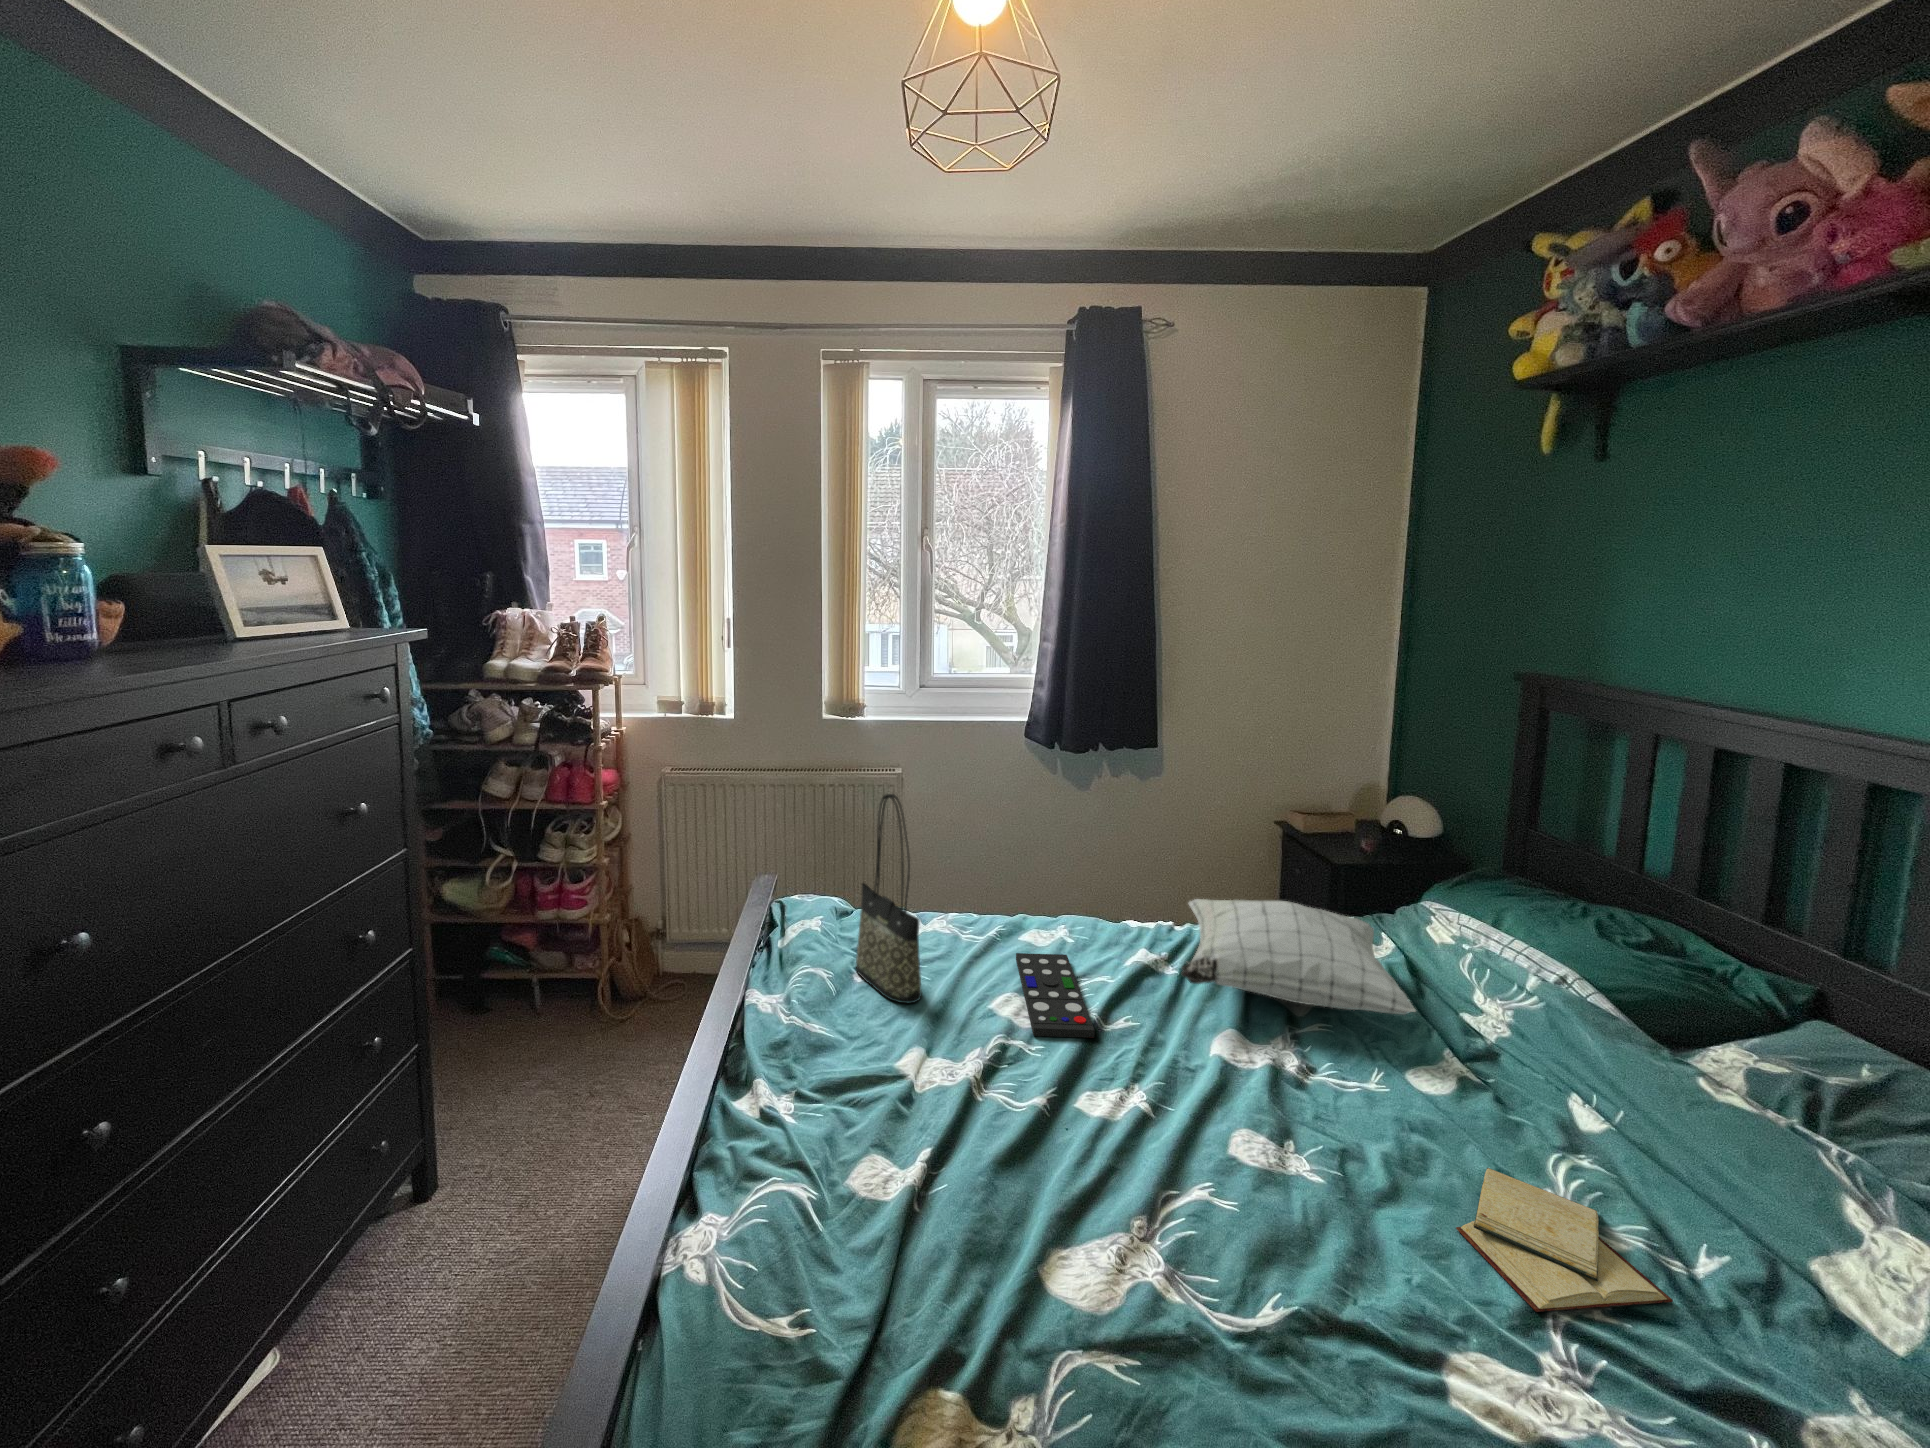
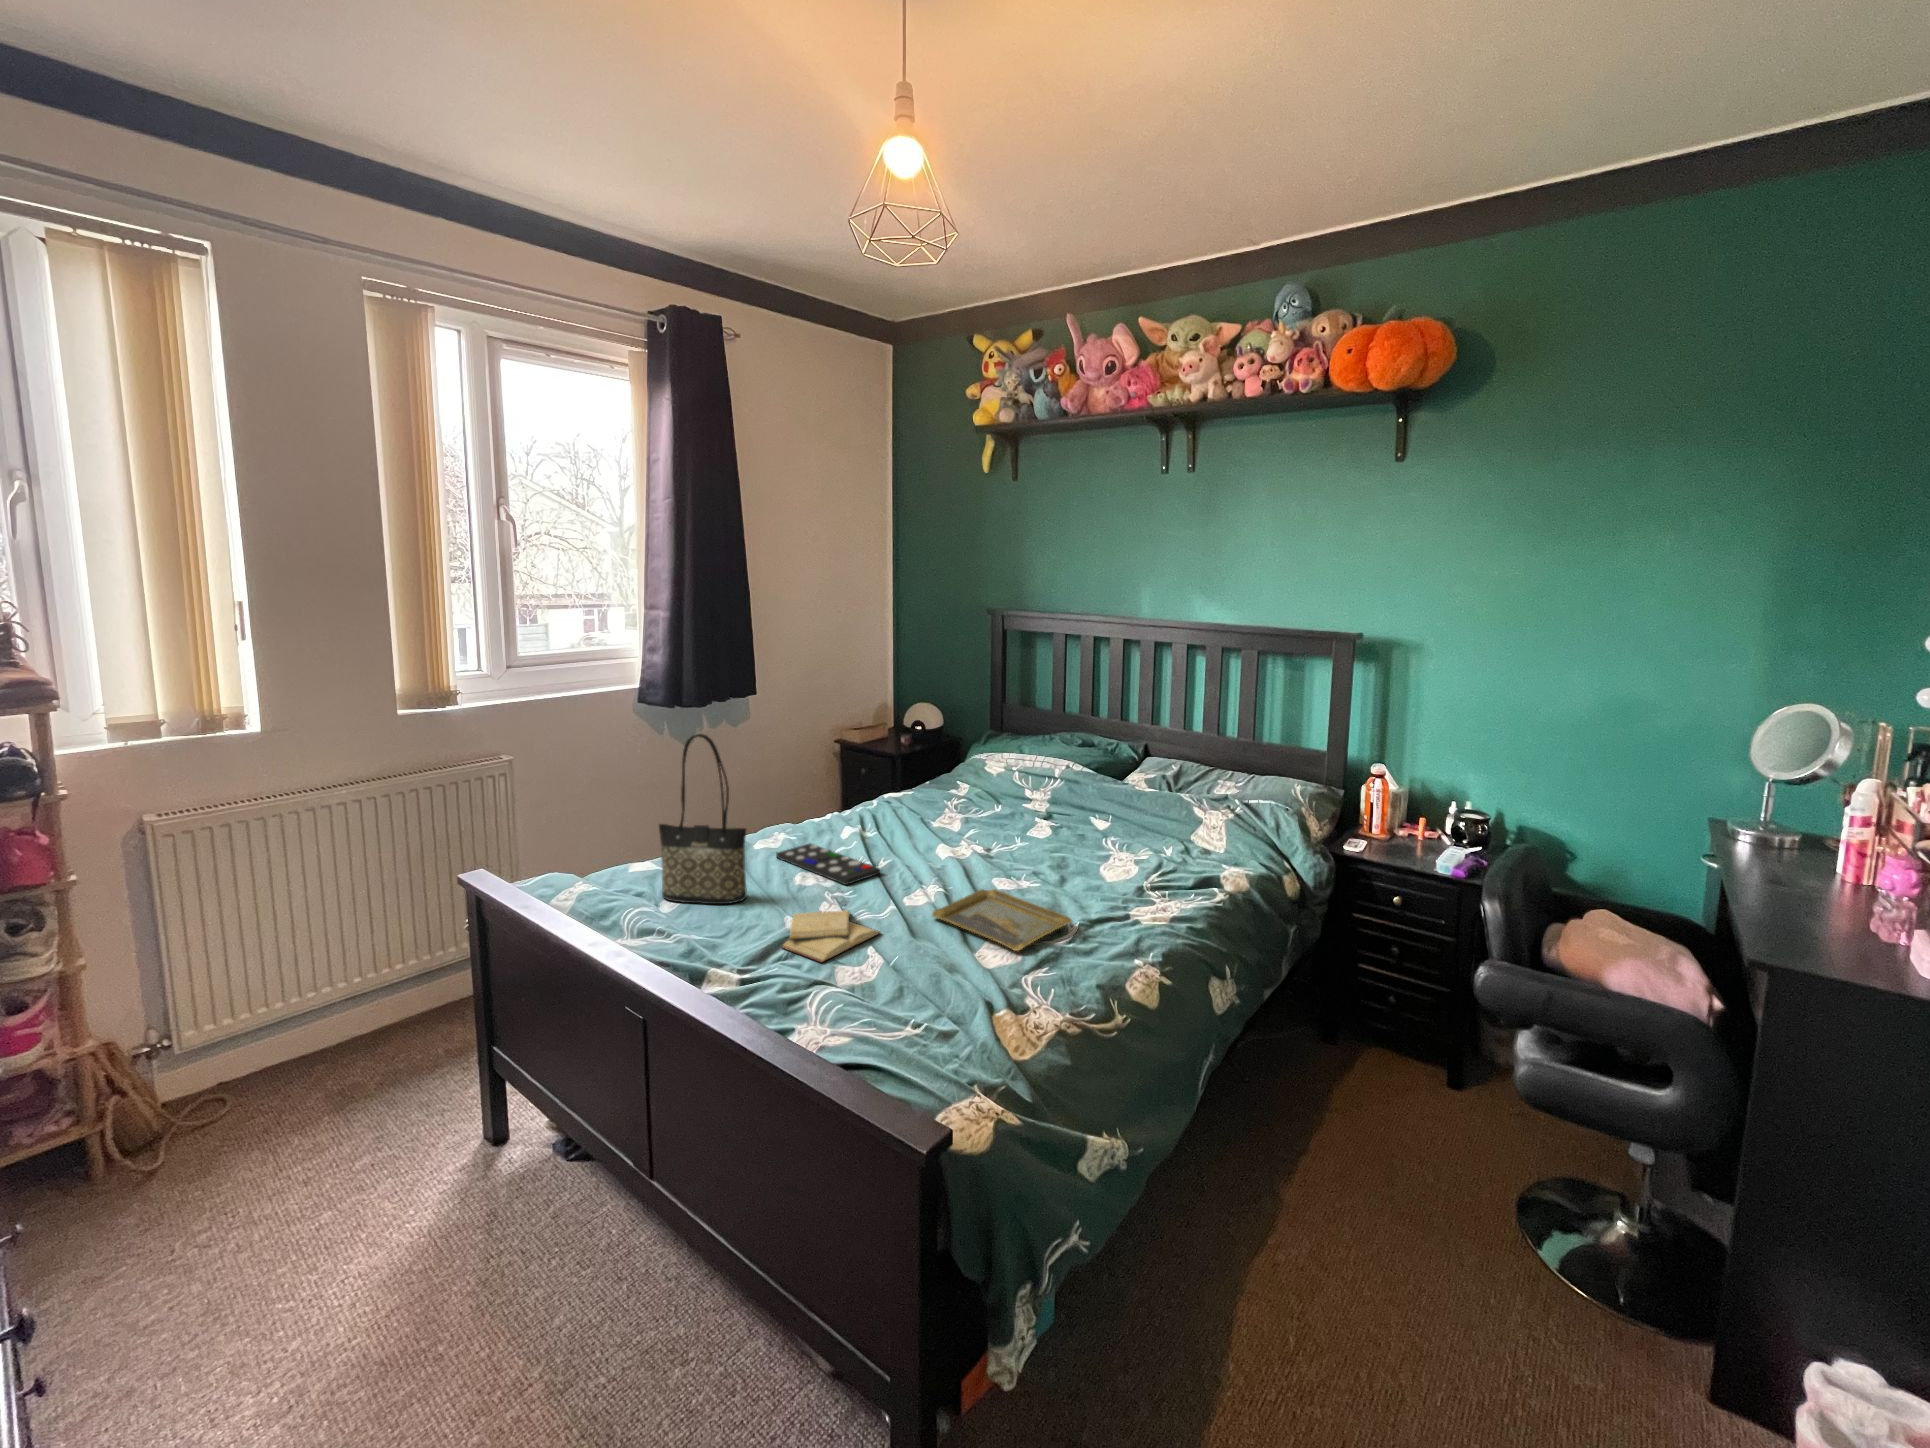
pillow: present [1182,899,1416,1014] -> none [865,764,1029,823]
tray: none [1061,1142,1262,1315] -> present [932,889,1072,951]
diary: present [1456,1168,1673,1312] -> present [781,910,880,963]

